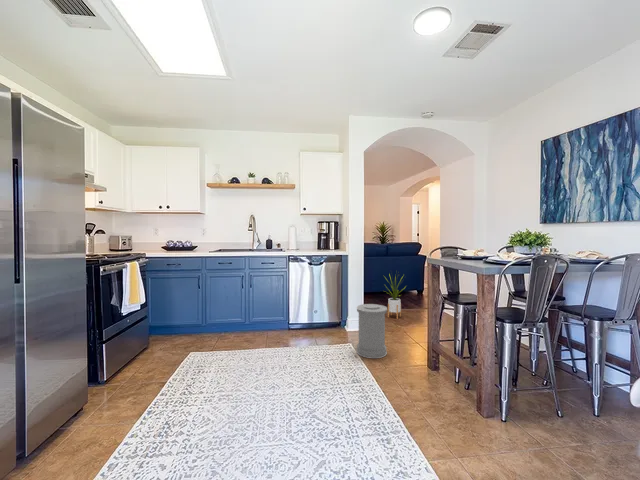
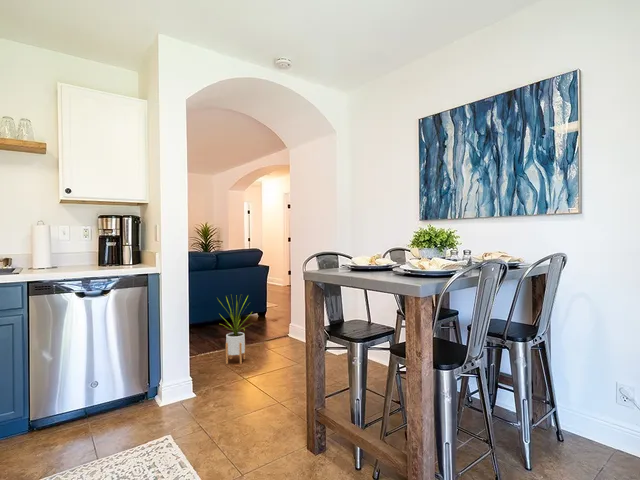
trash can: present [356,304,387,358] -> none [181,356,238,461]

